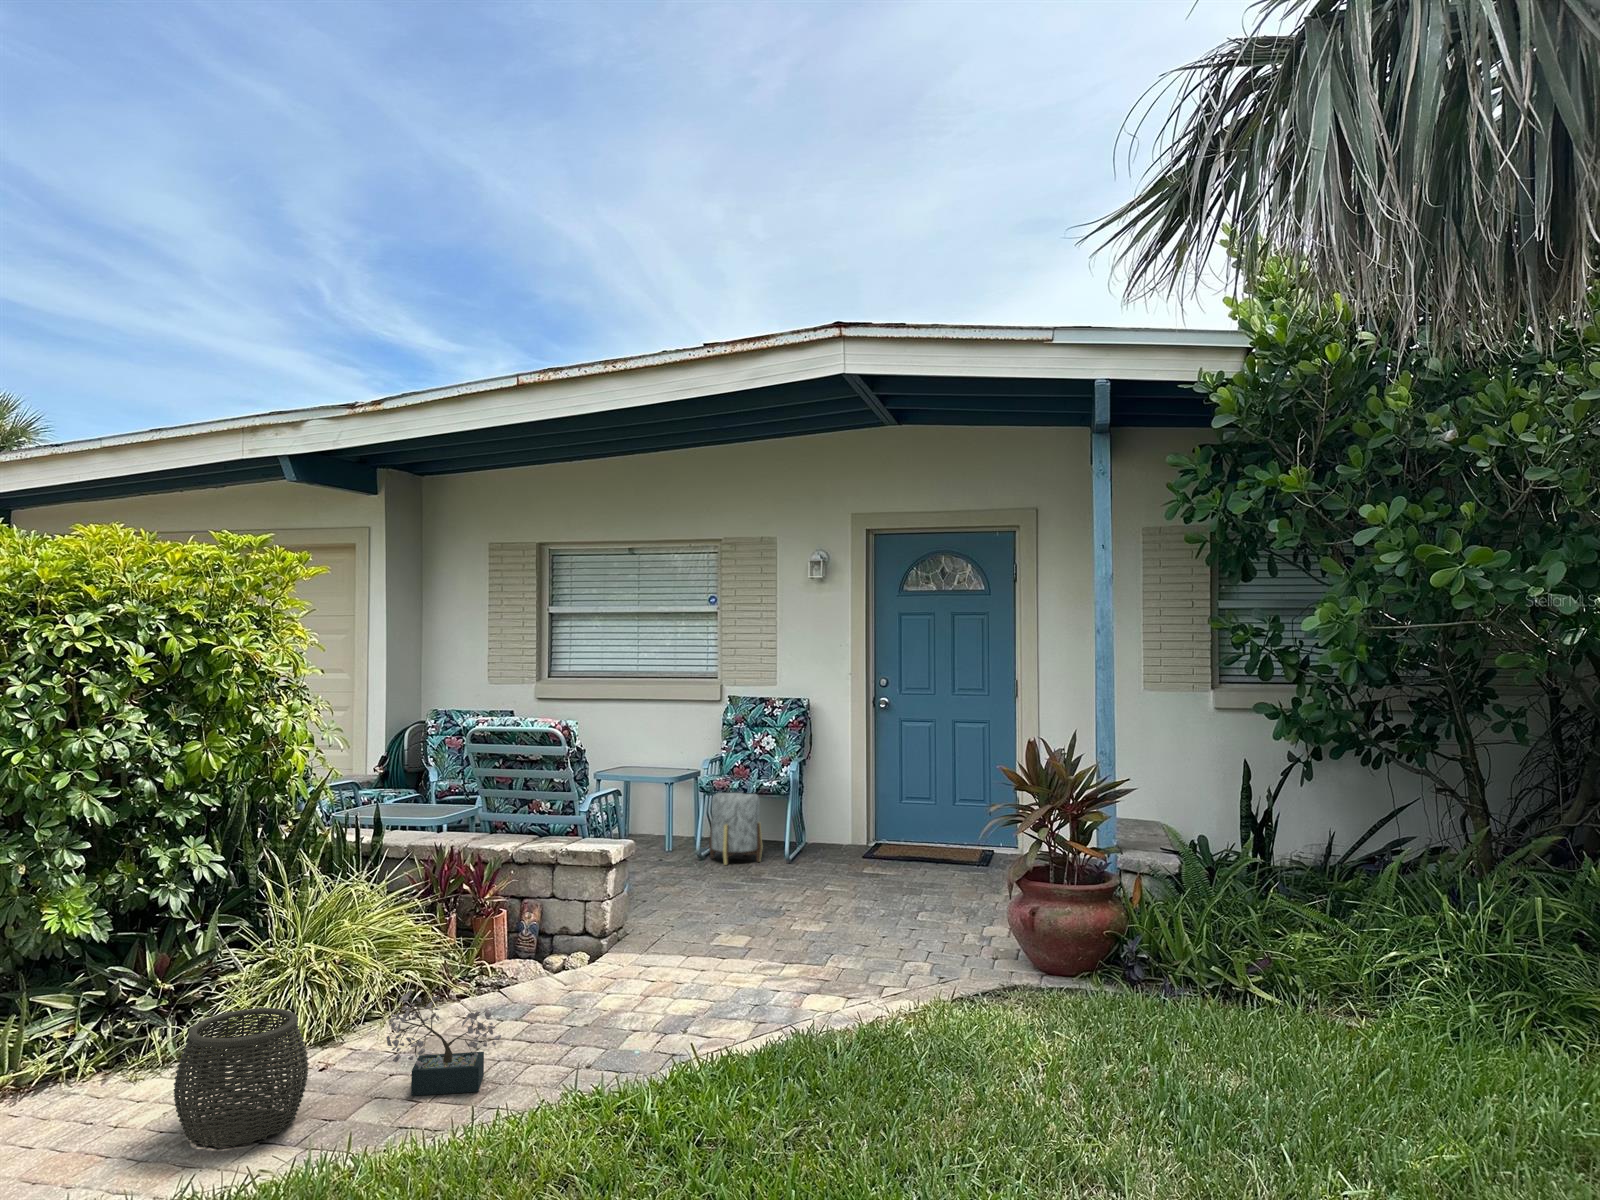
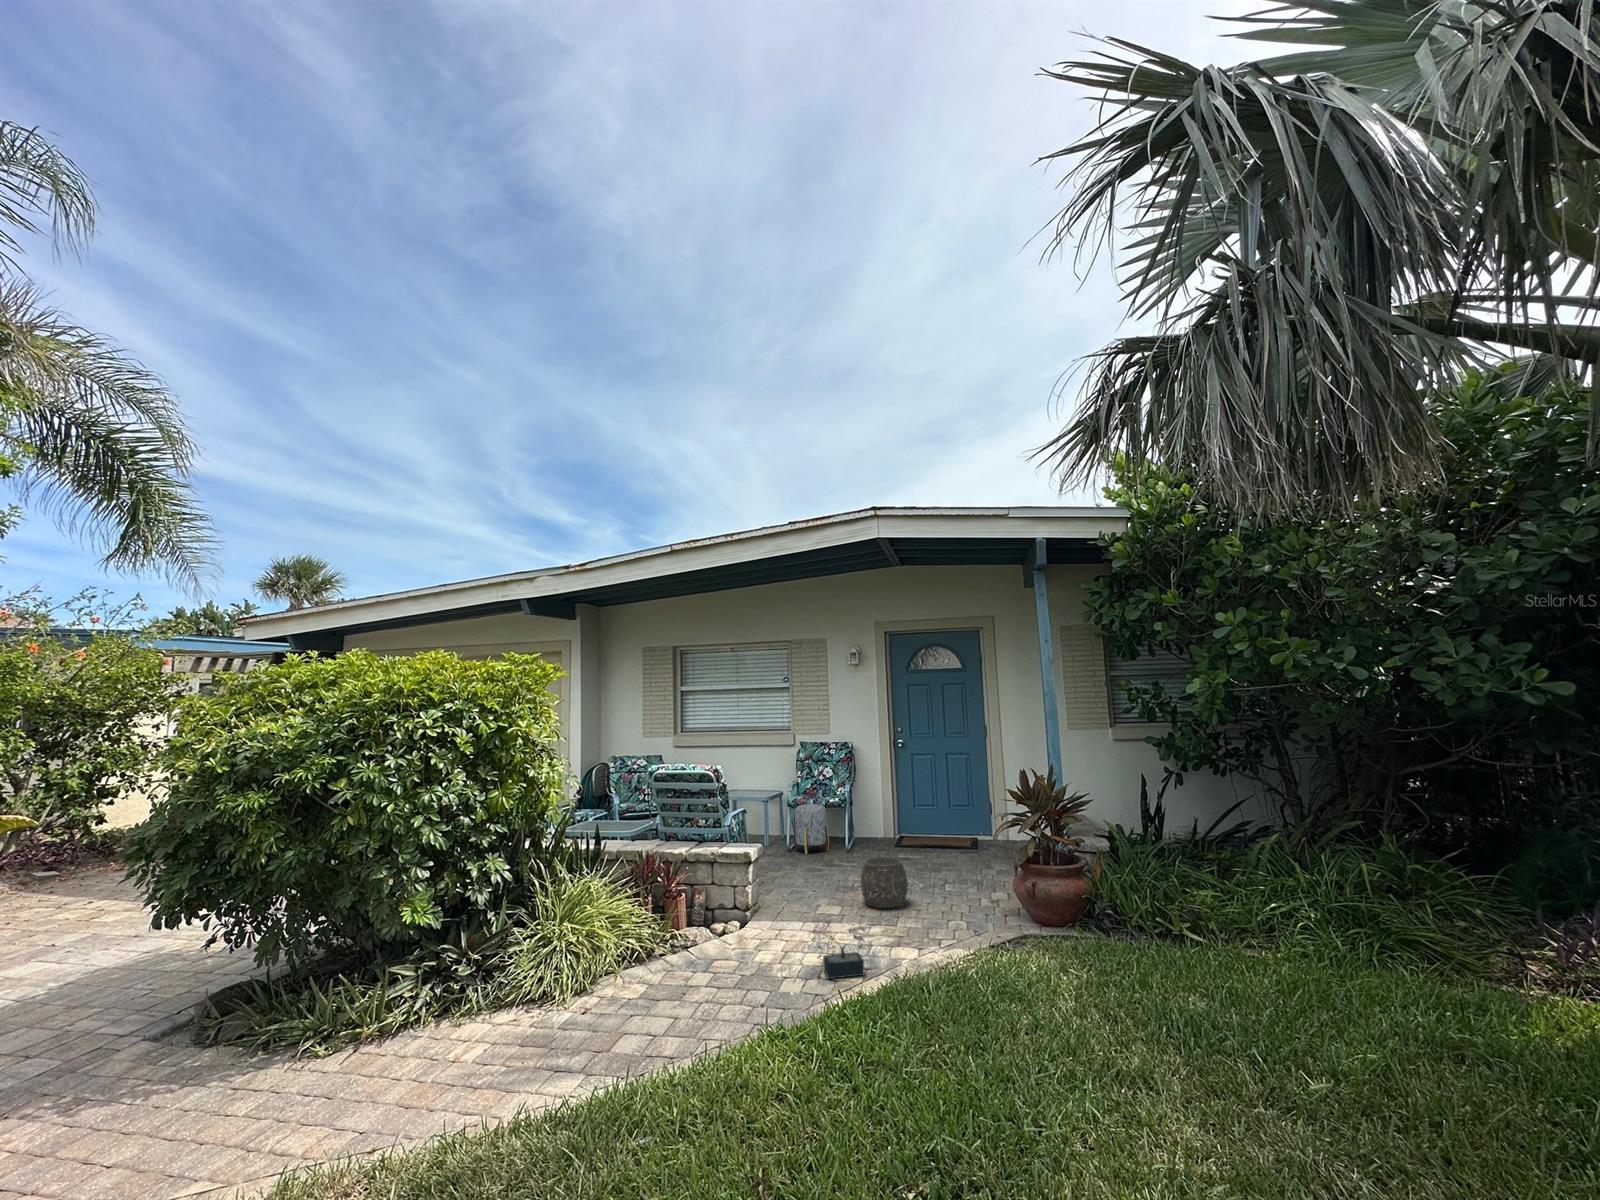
decorative plant: present [386,990,501,1096] -> present [808,919,871,979]
woven basket: present [174,1008,309,1148] -> present [861,857,908,908]

